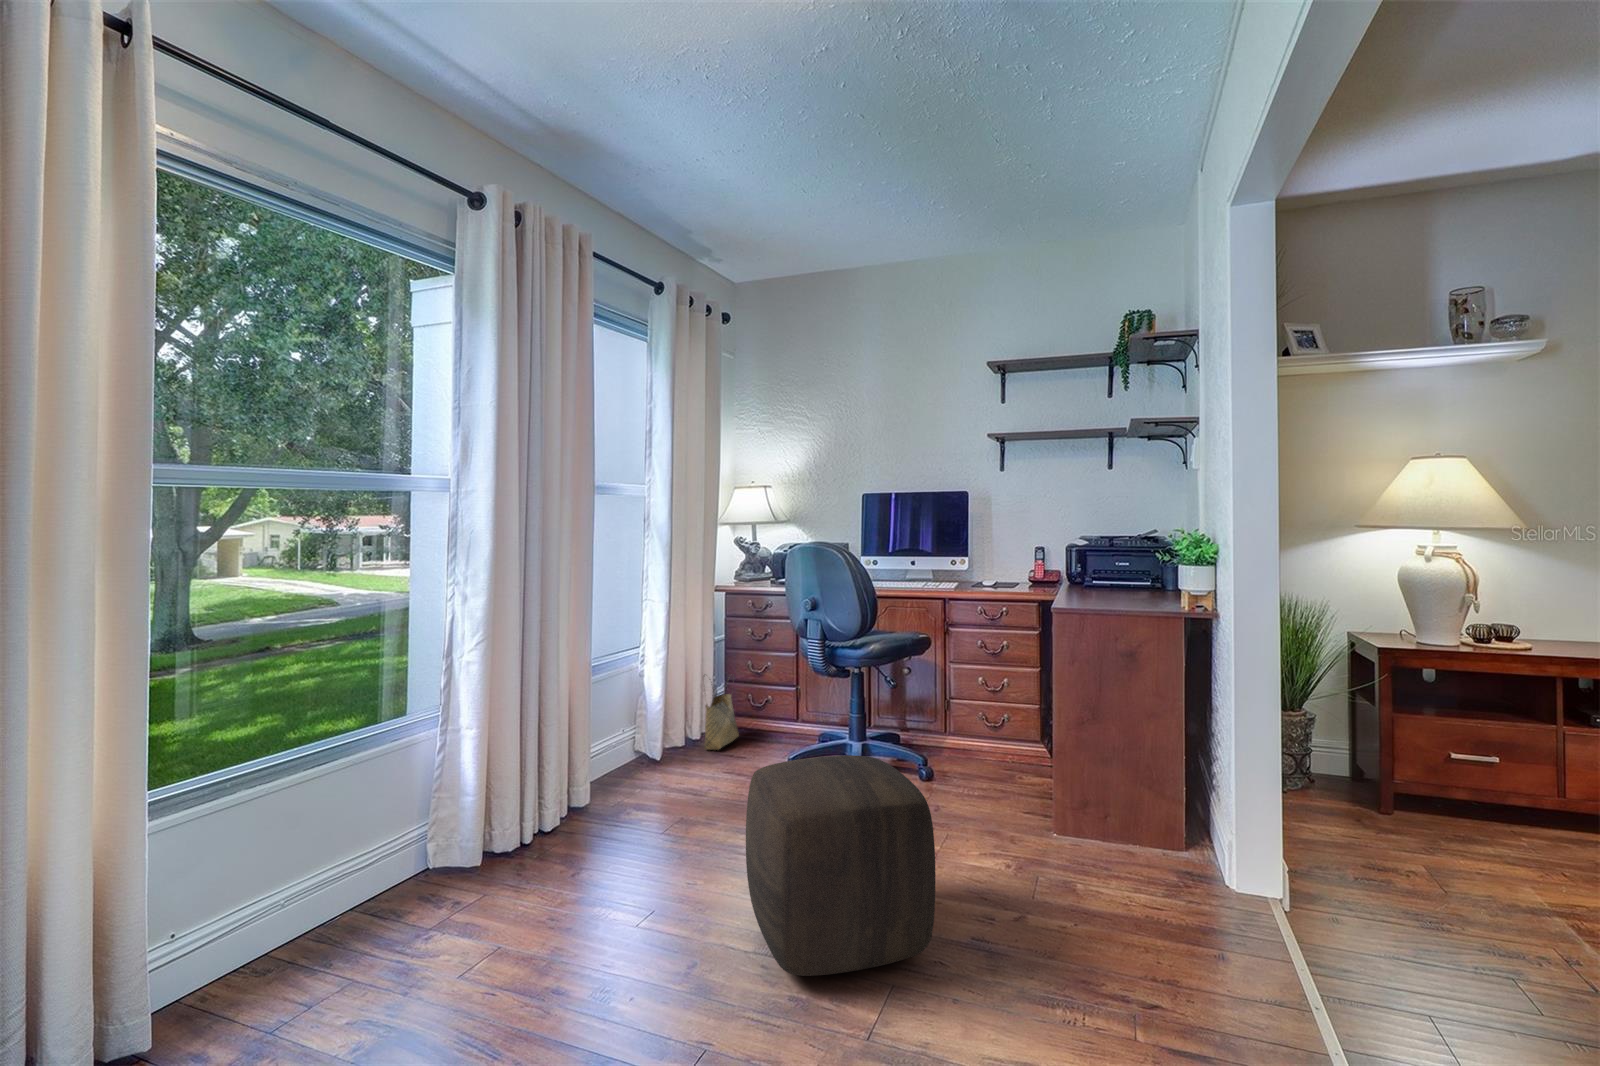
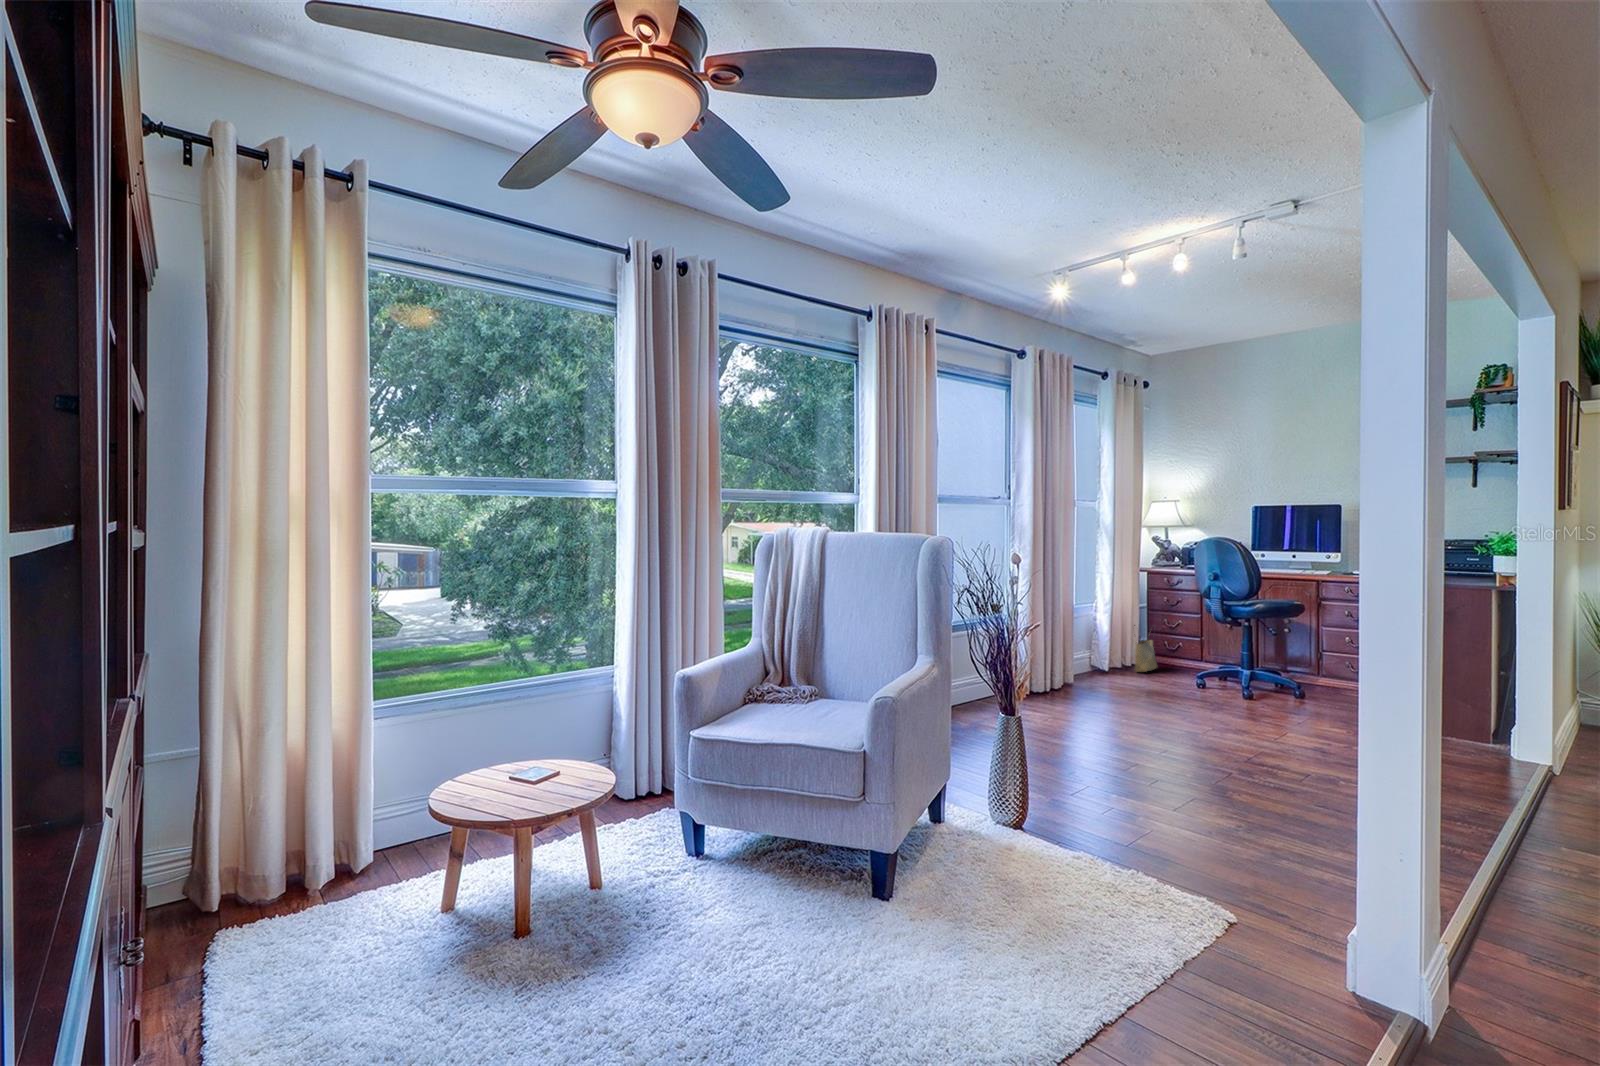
ottoman: present [746,755,936,976] -> none [1181,647,1285,736]

